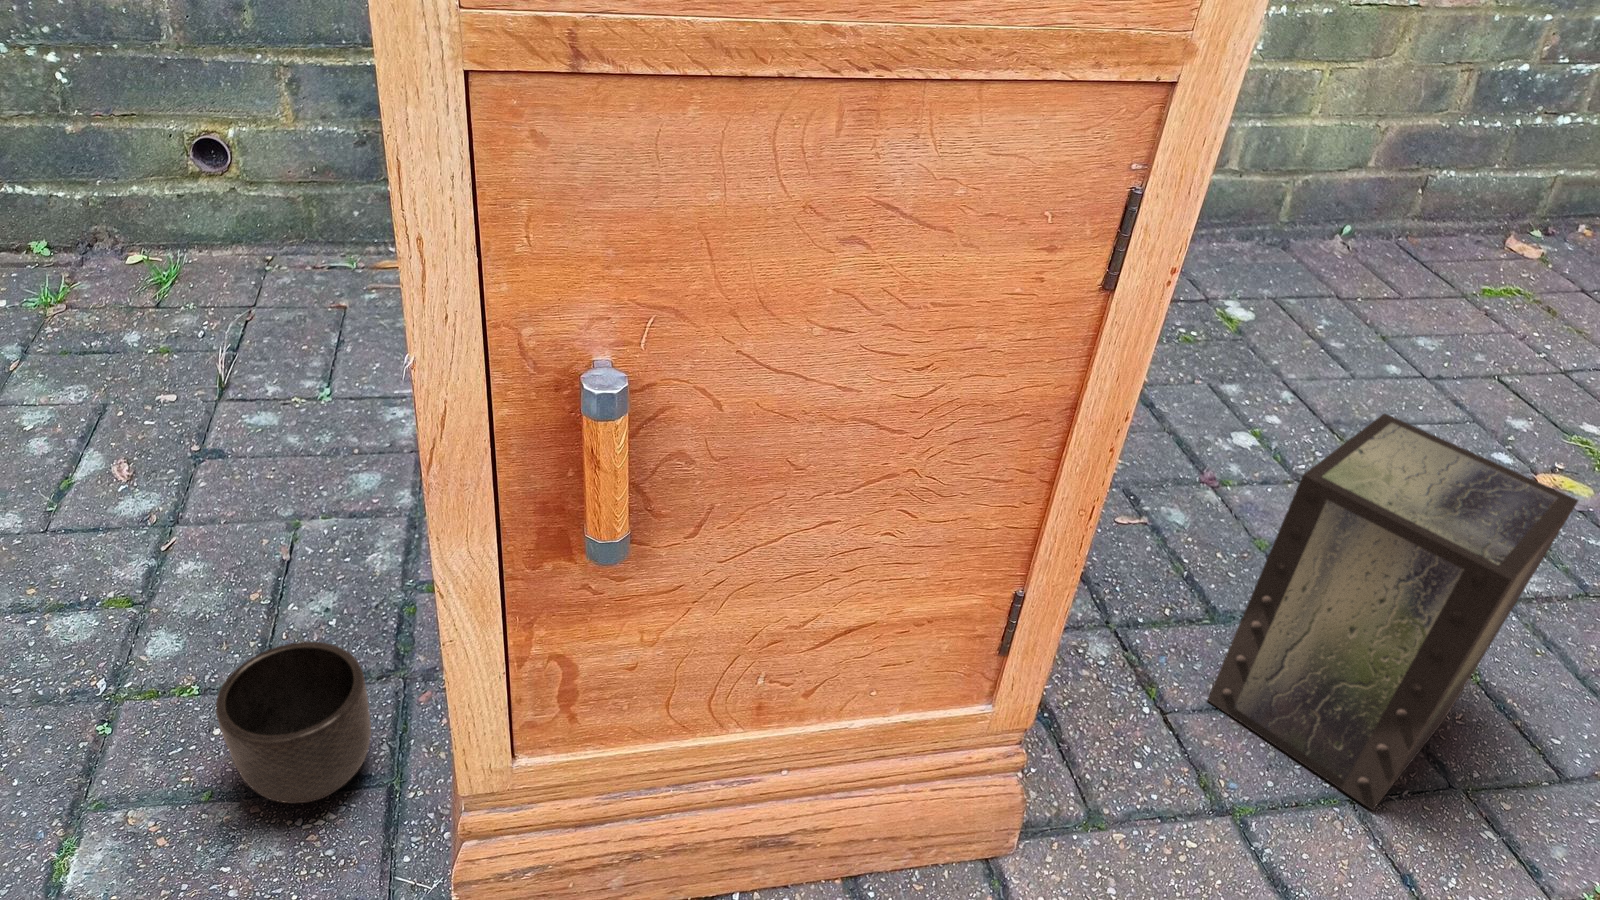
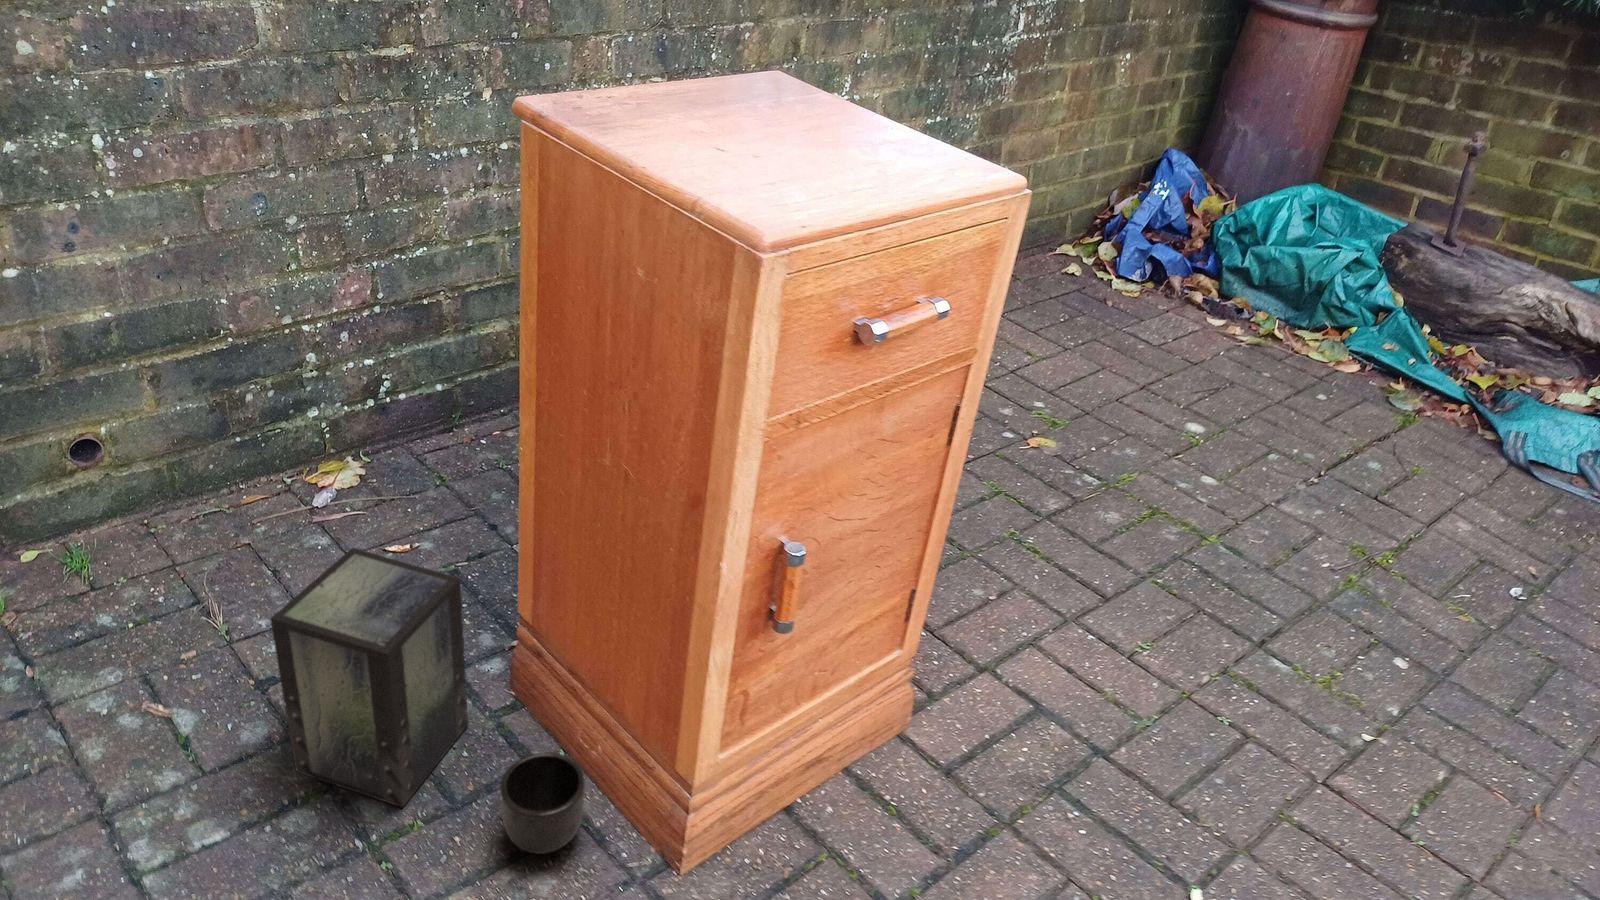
storage box: present [1208,414,1578,810] -> present [270,548,468,807]

